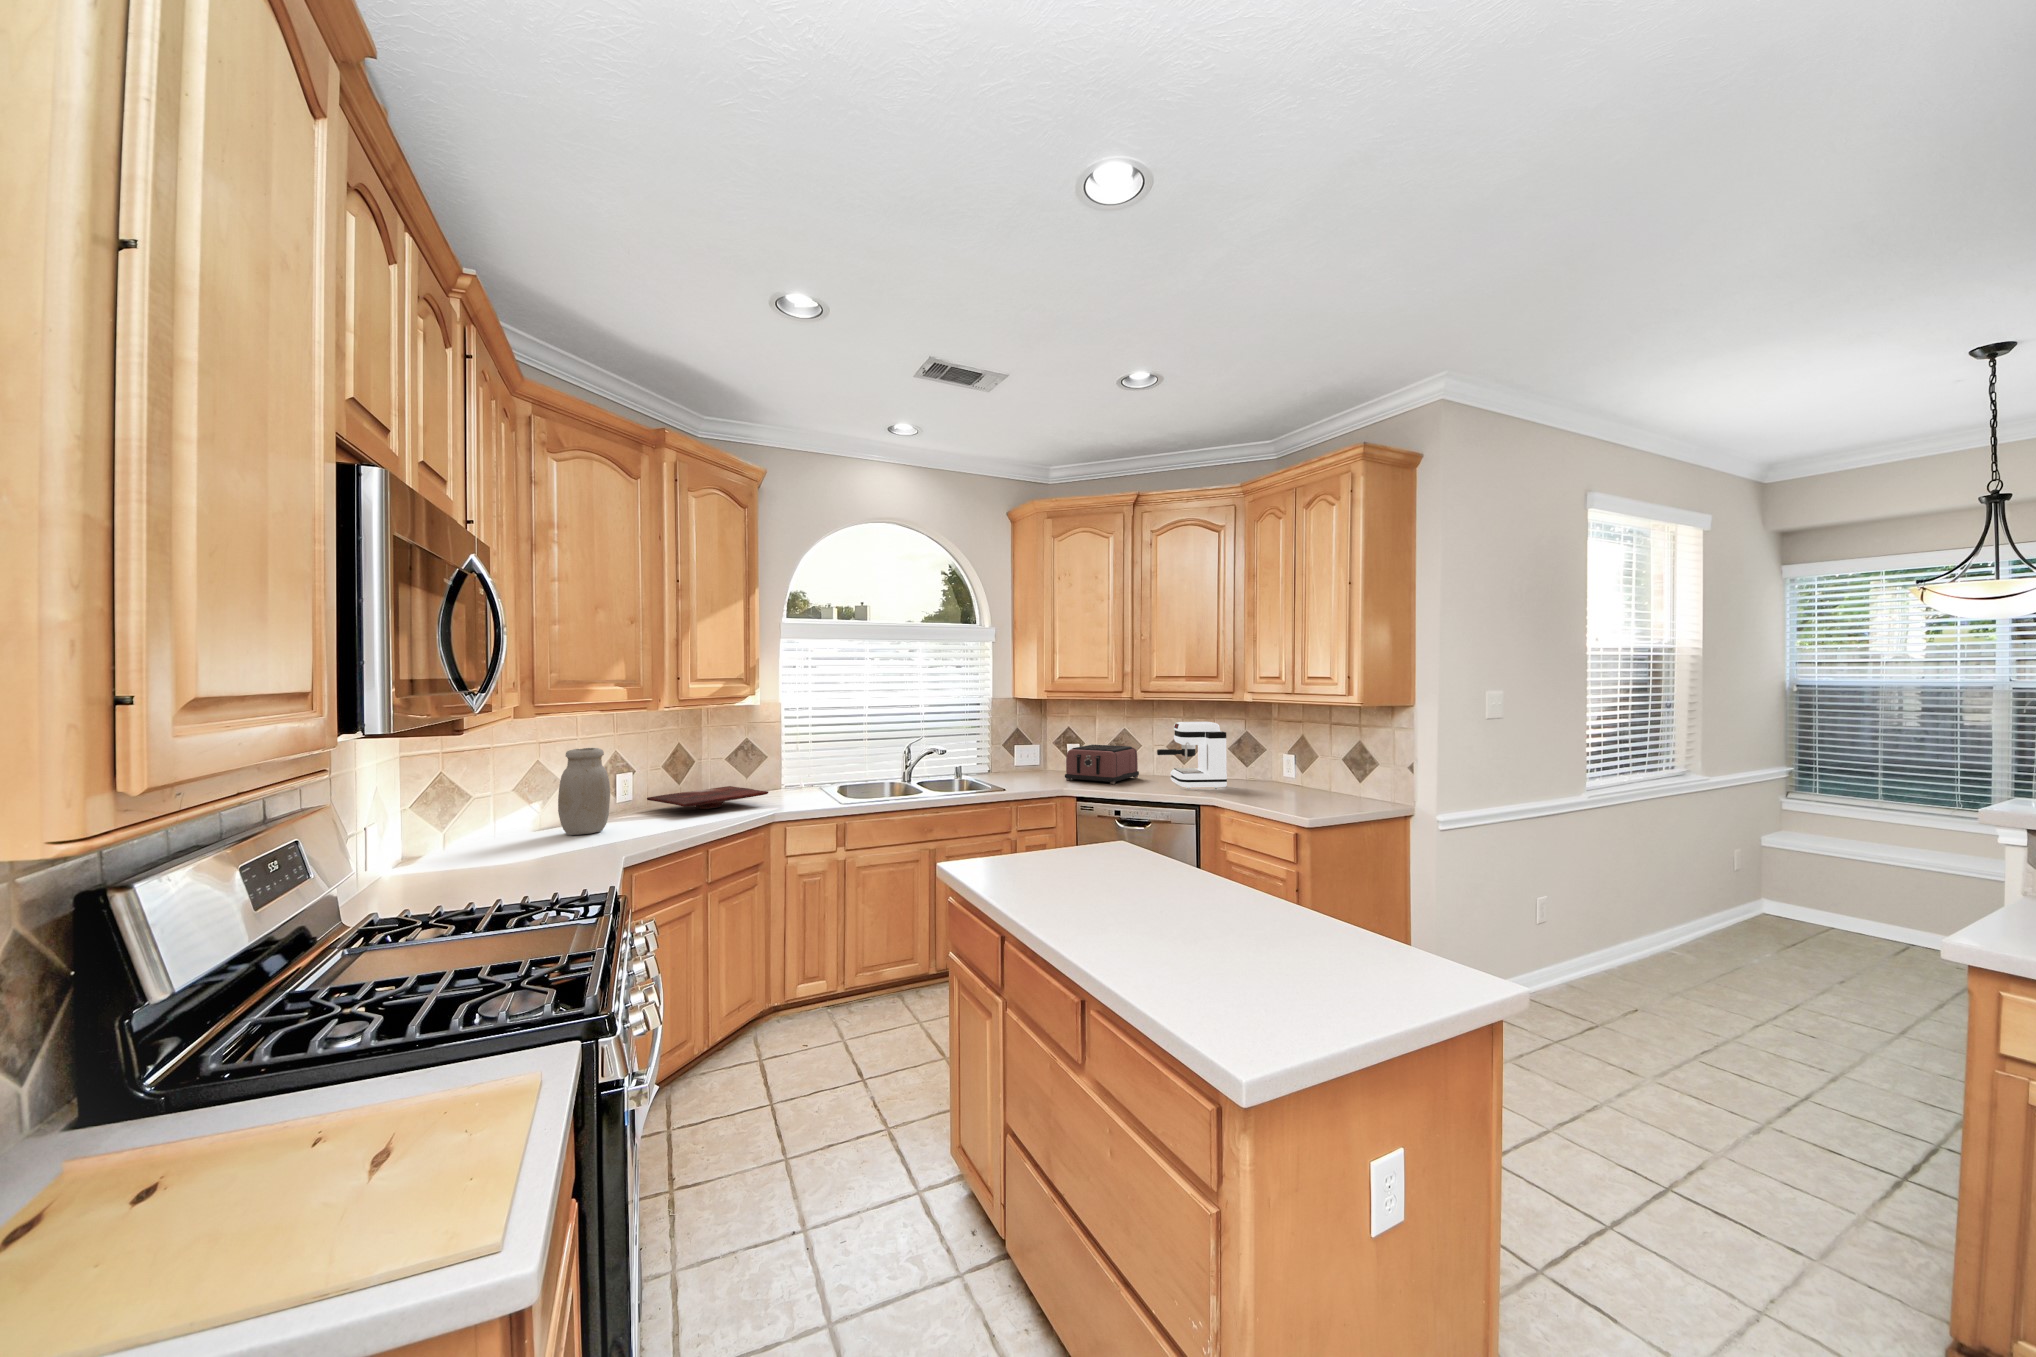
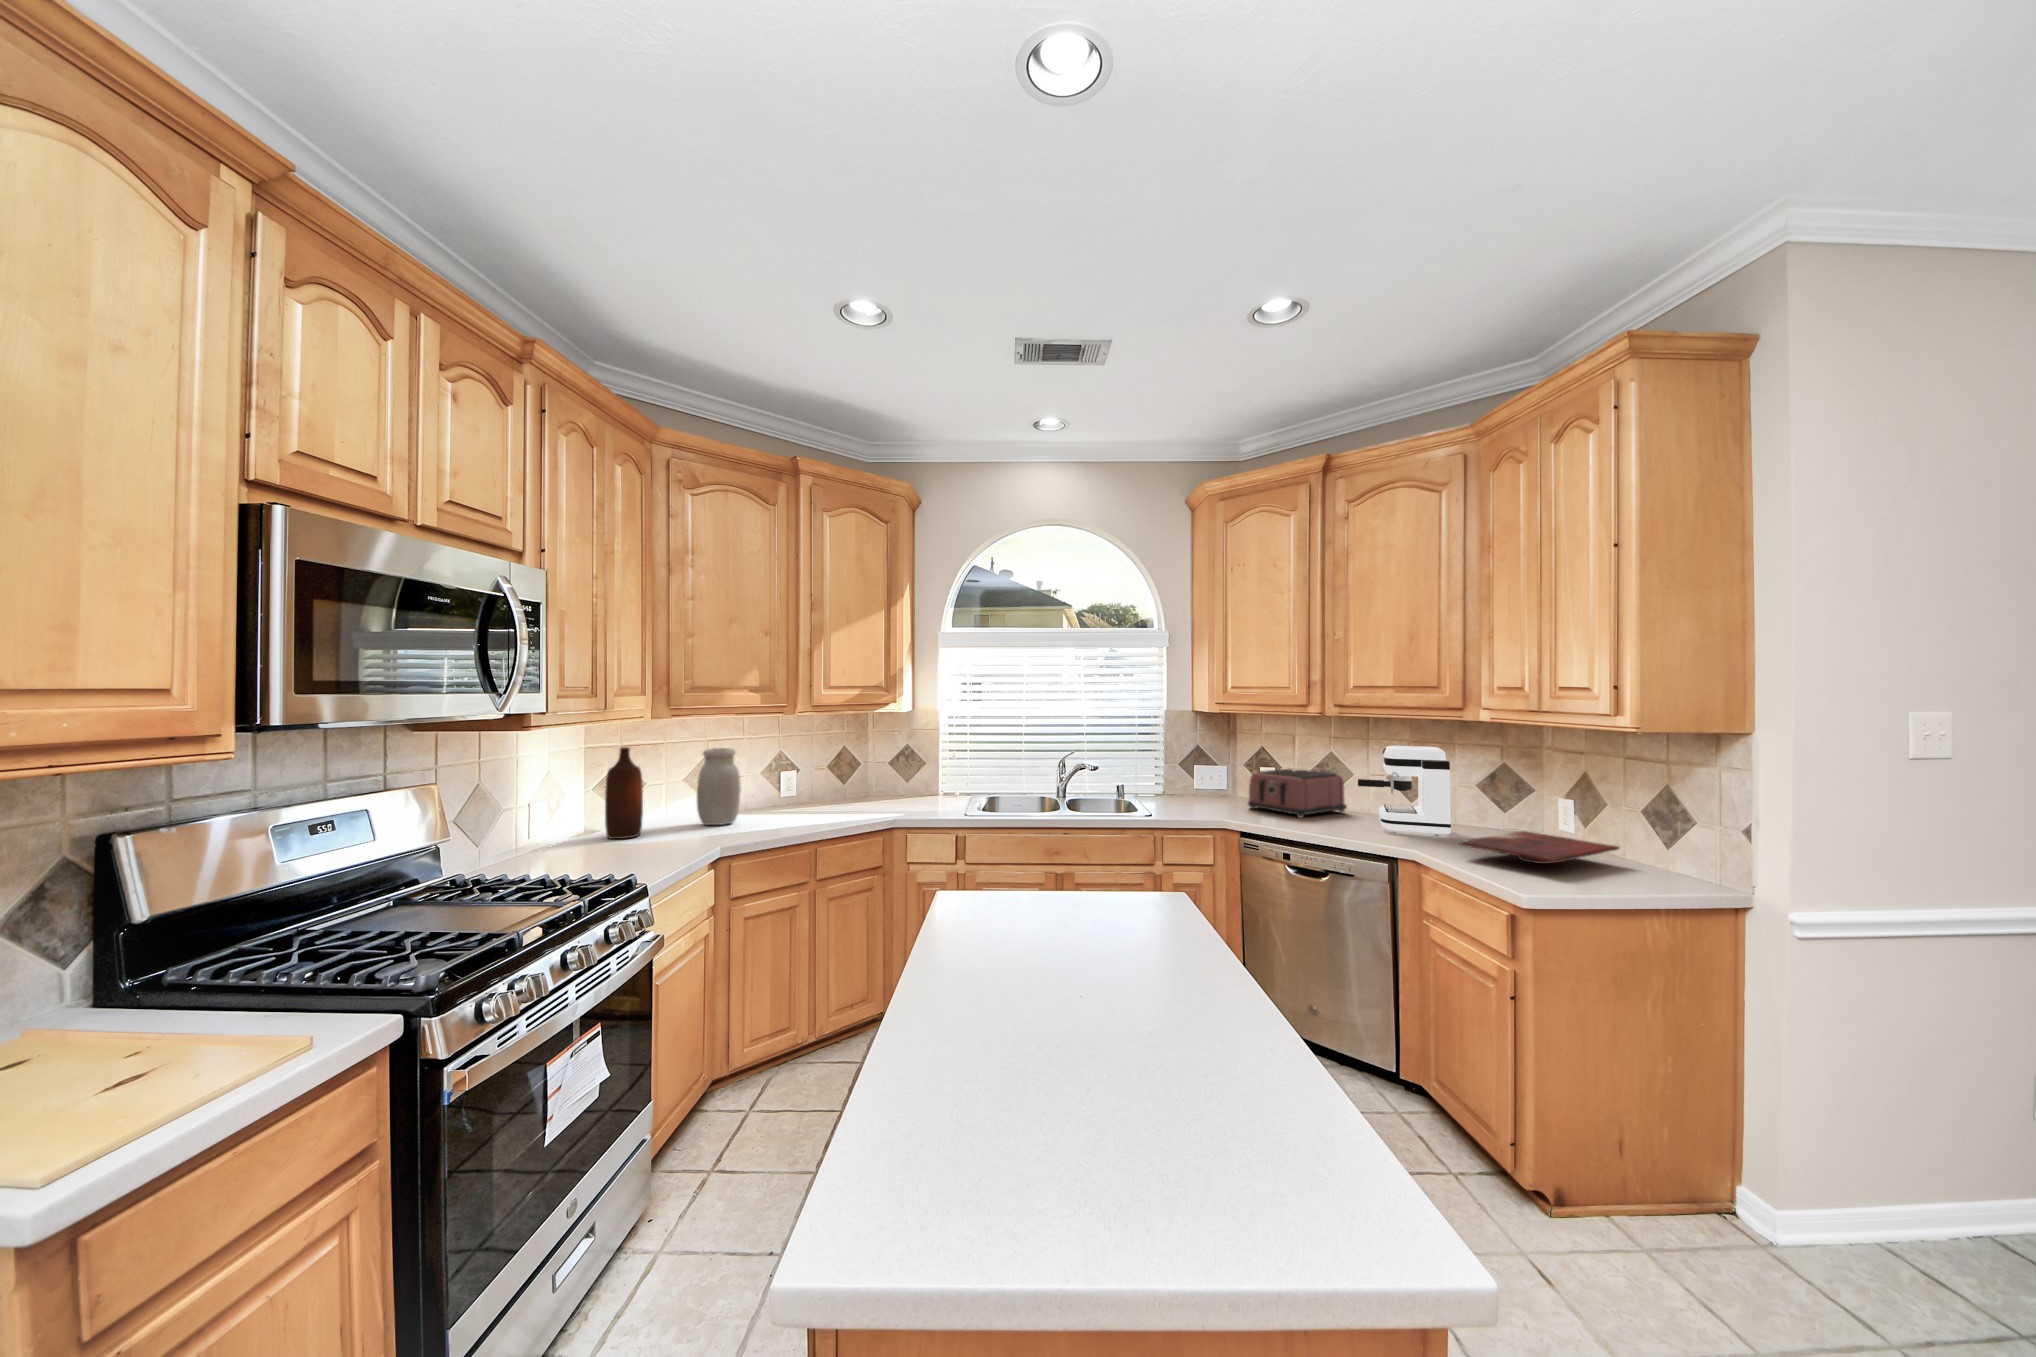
bottle: none [471,751,517,858] -> present [605,747,643,839]
cutting board: present [647,786,768,809] -> present [1459,831,1619,864]

